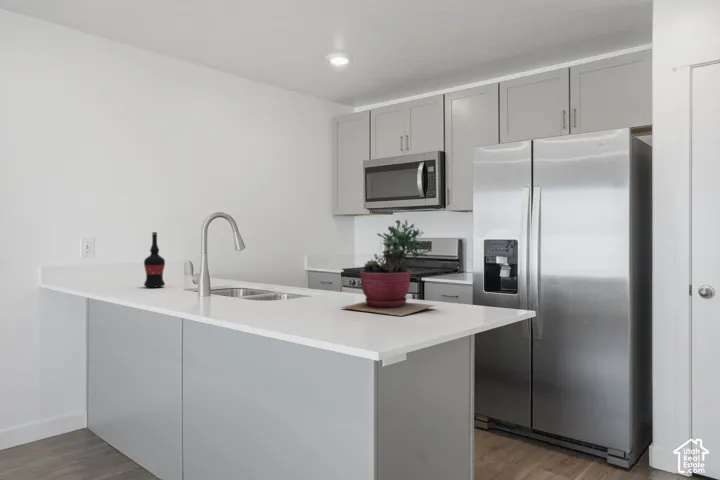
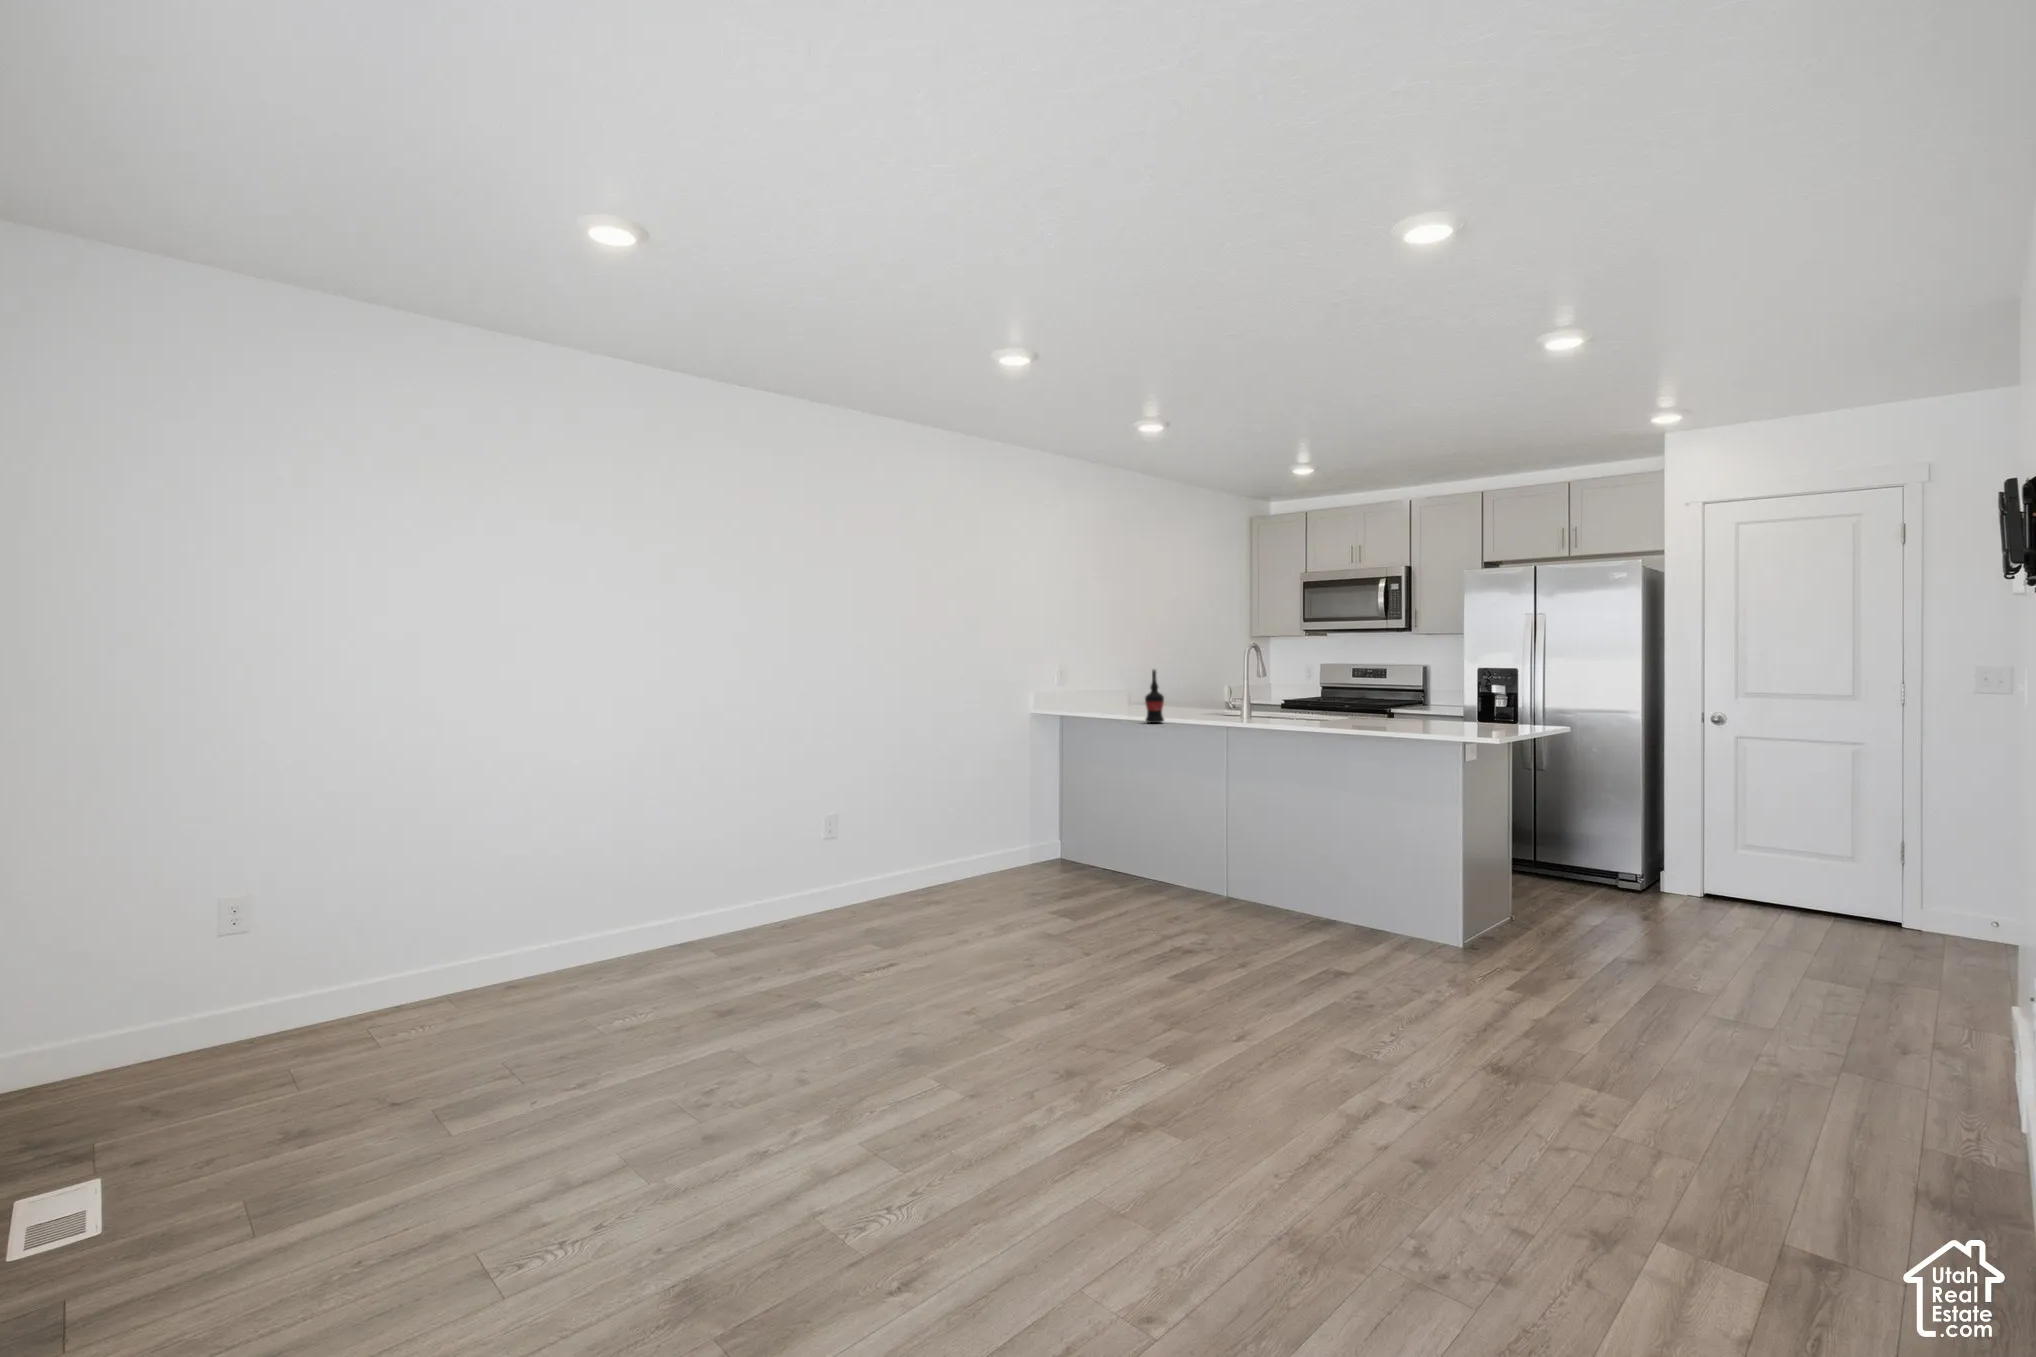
succulent plant: present [342,220,434,316] -> none [1391,661,1473,740]

